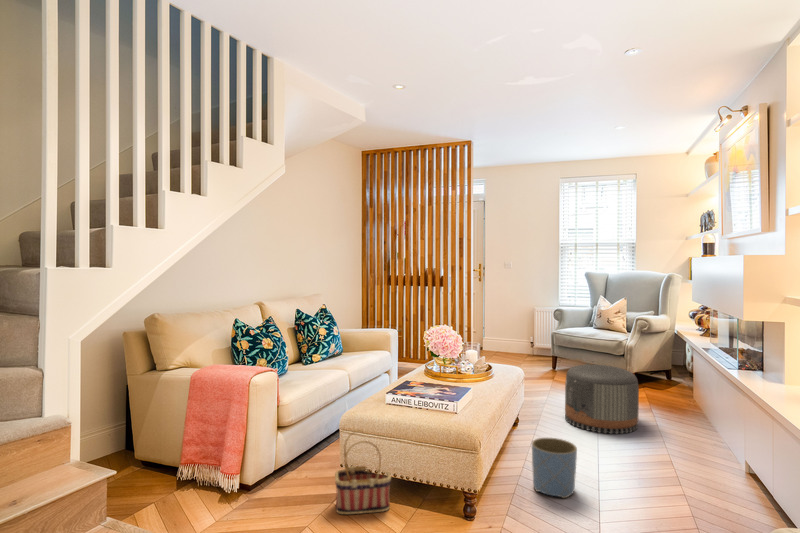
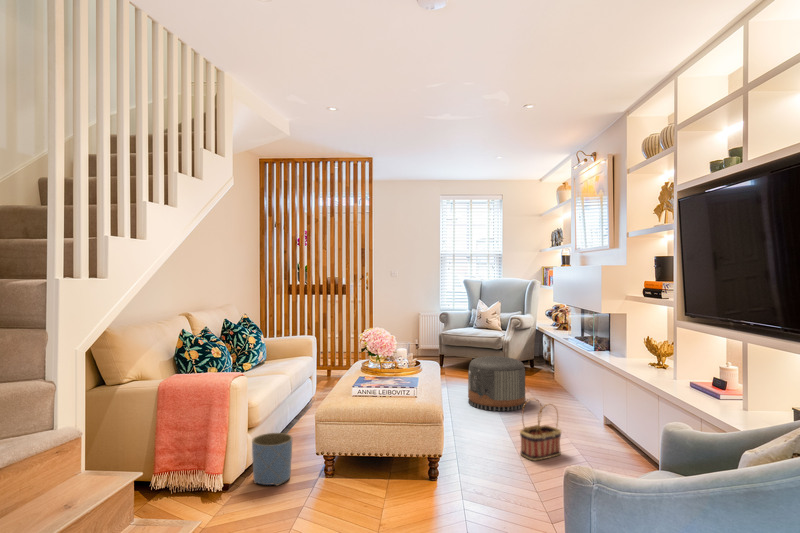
basket: present [335,430,391,514] -> present [520,400,561,460]
planter: present [532,438,577,498] -> present [252,433,292,486]

